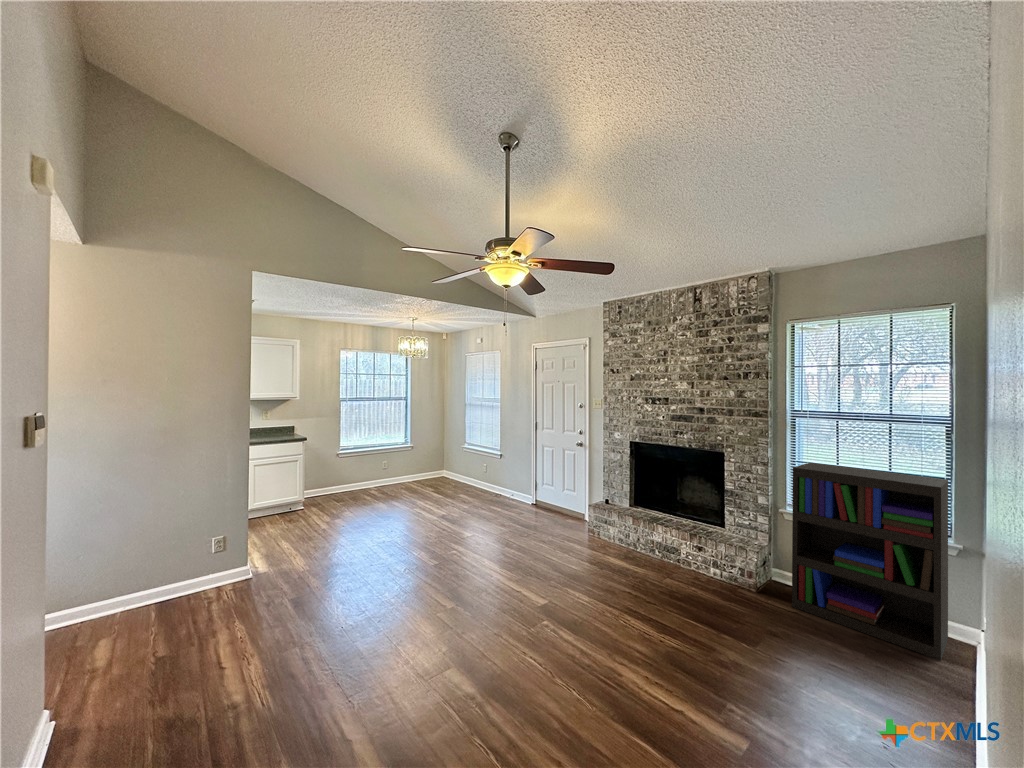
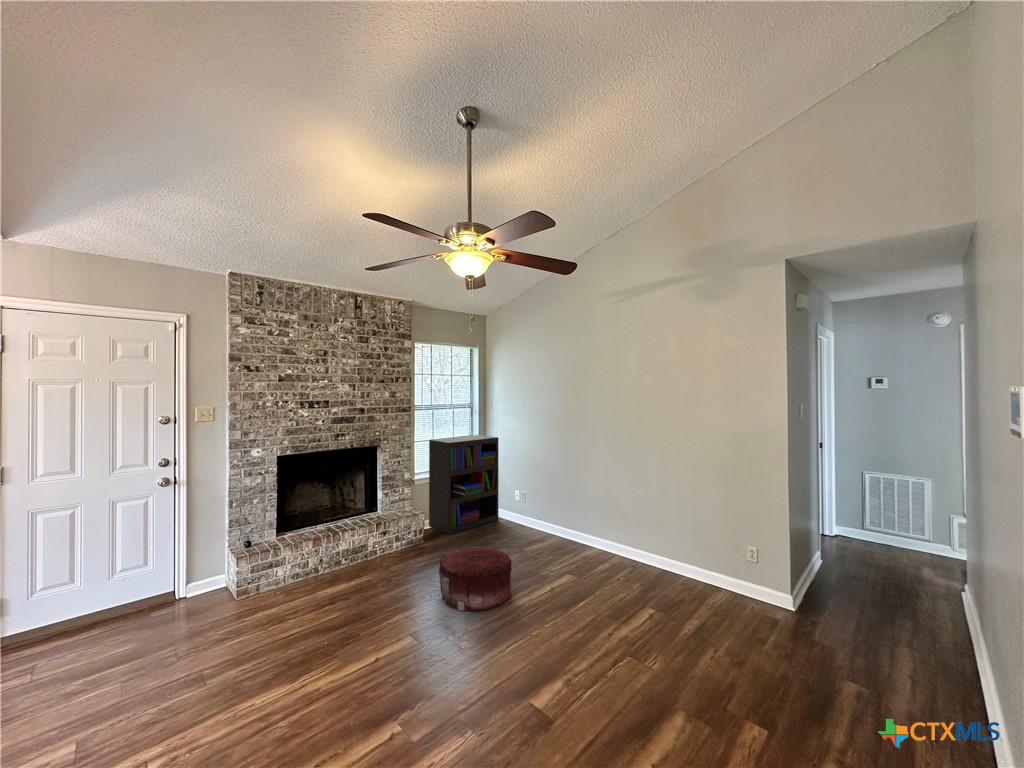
pouf: none [571,567,661,651] -> present [439,546,512,611]

